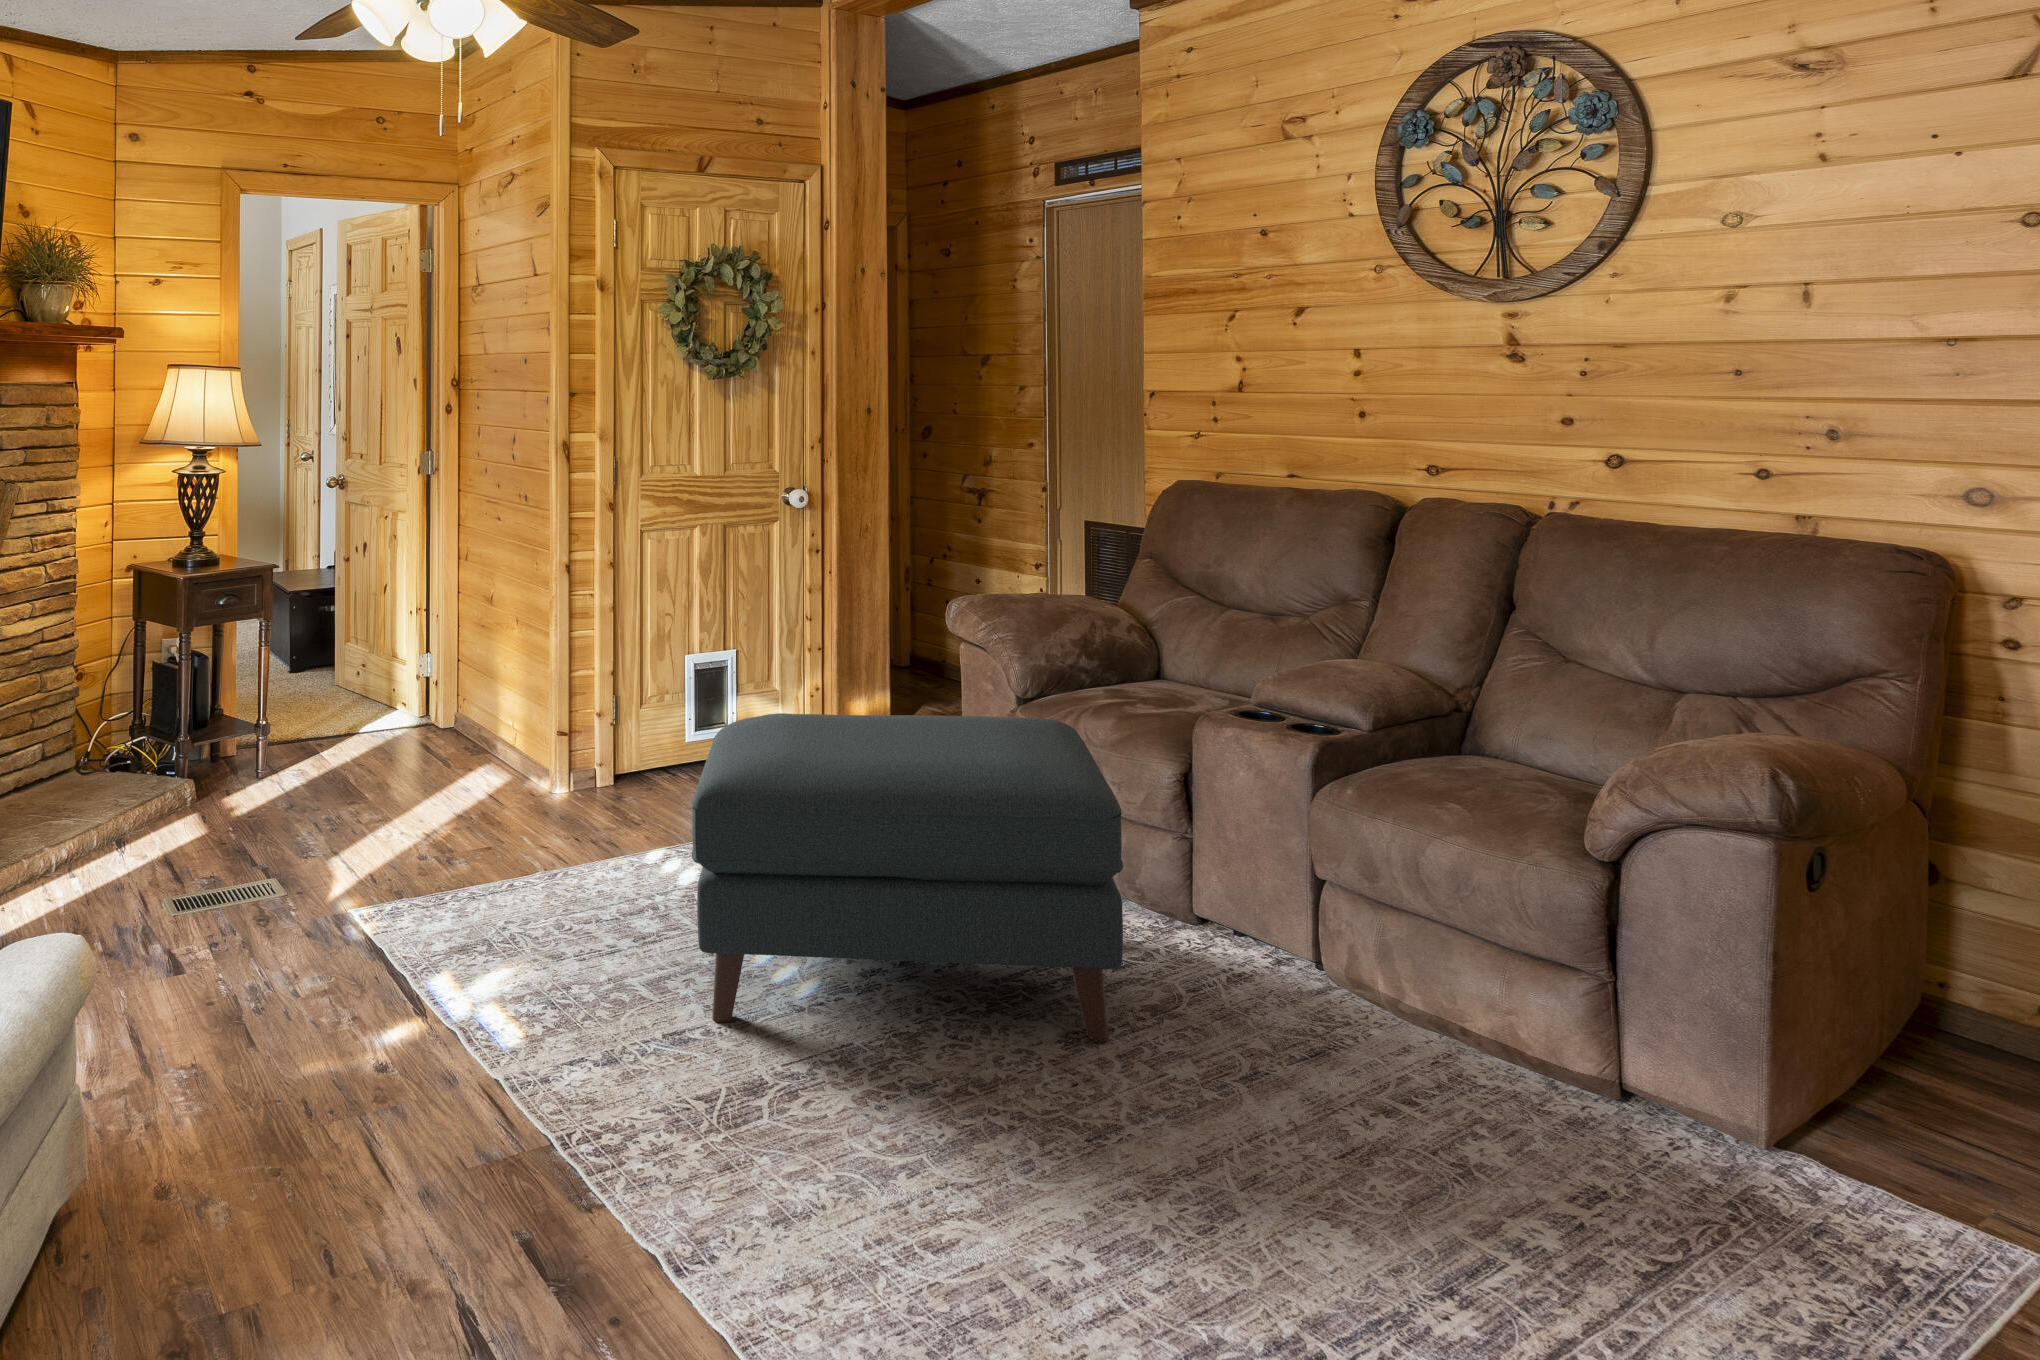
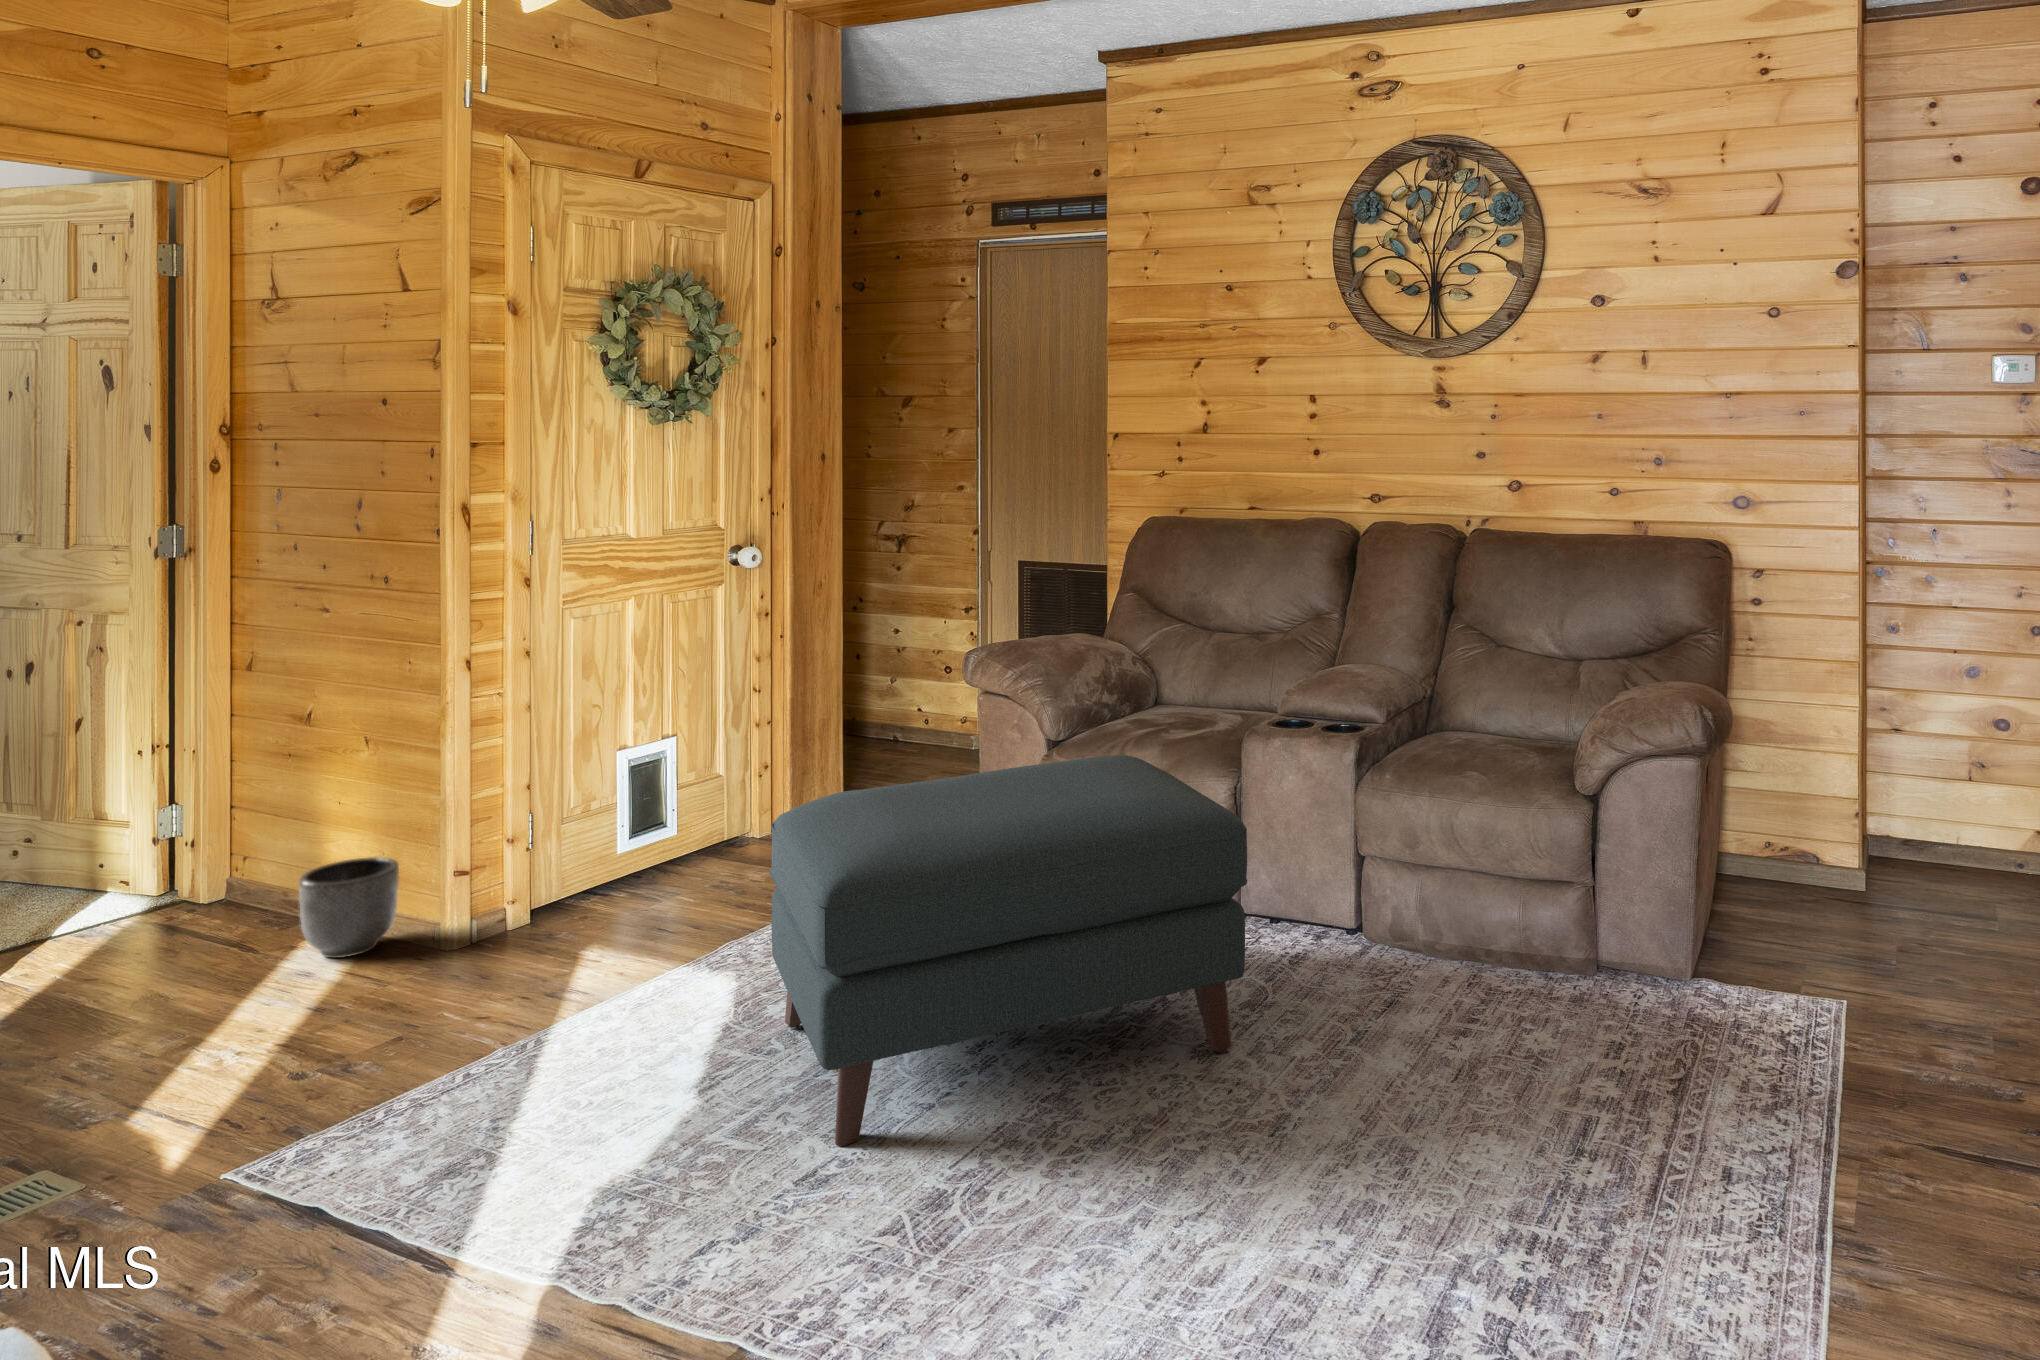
planter: none [466,712,529,785] -> present [299,857,399,958]

